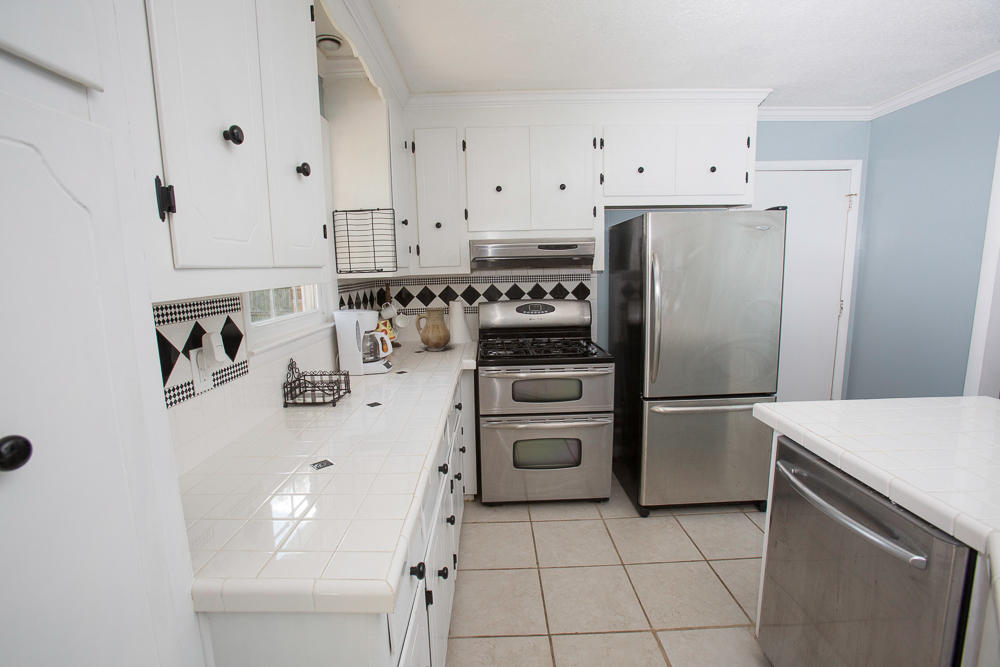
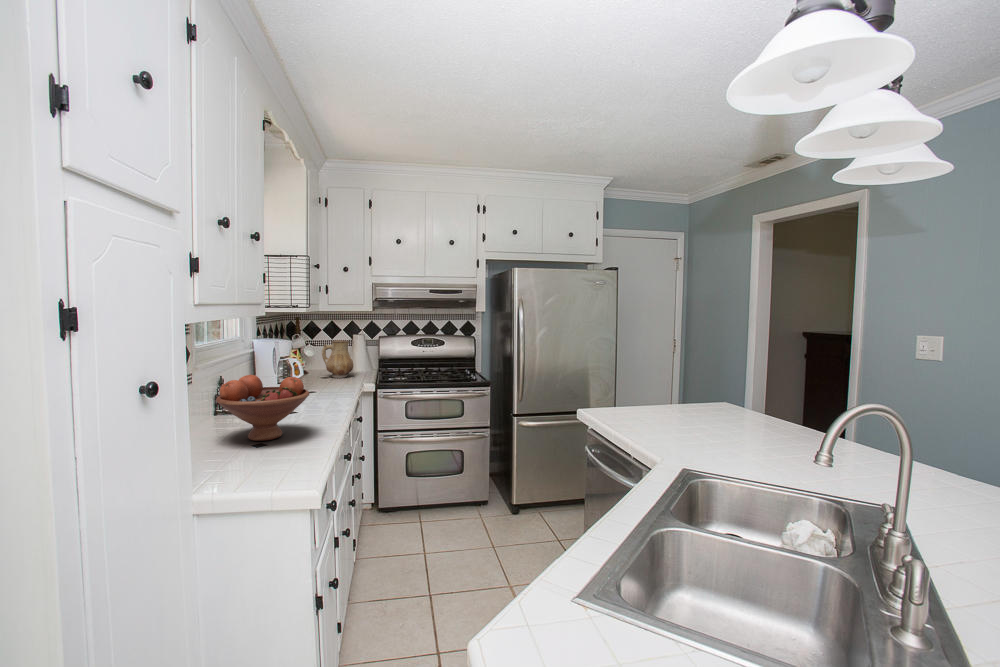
fruit bowl: none [259,364,387,461] -> present [216,375,310,441]

